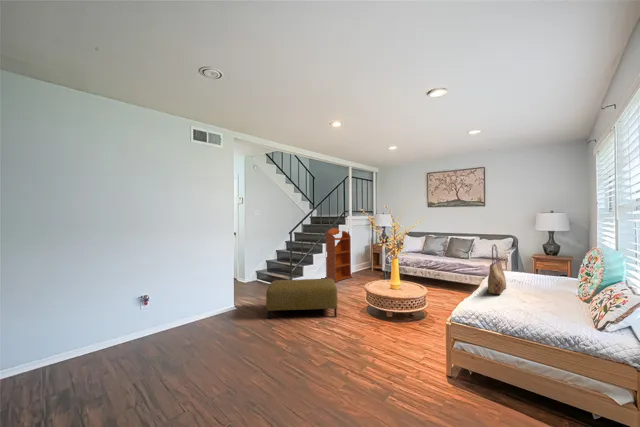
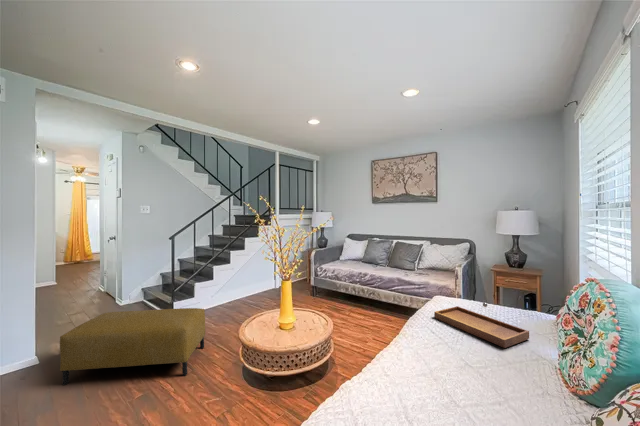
bookcase: present [325,228,352,283] -> none [232,229,271,304]
tote bag: present [488,244,506,294] -> none [387,266,429,375]
tray: none [502,268,562,288] -> present [434,303,529,348]

